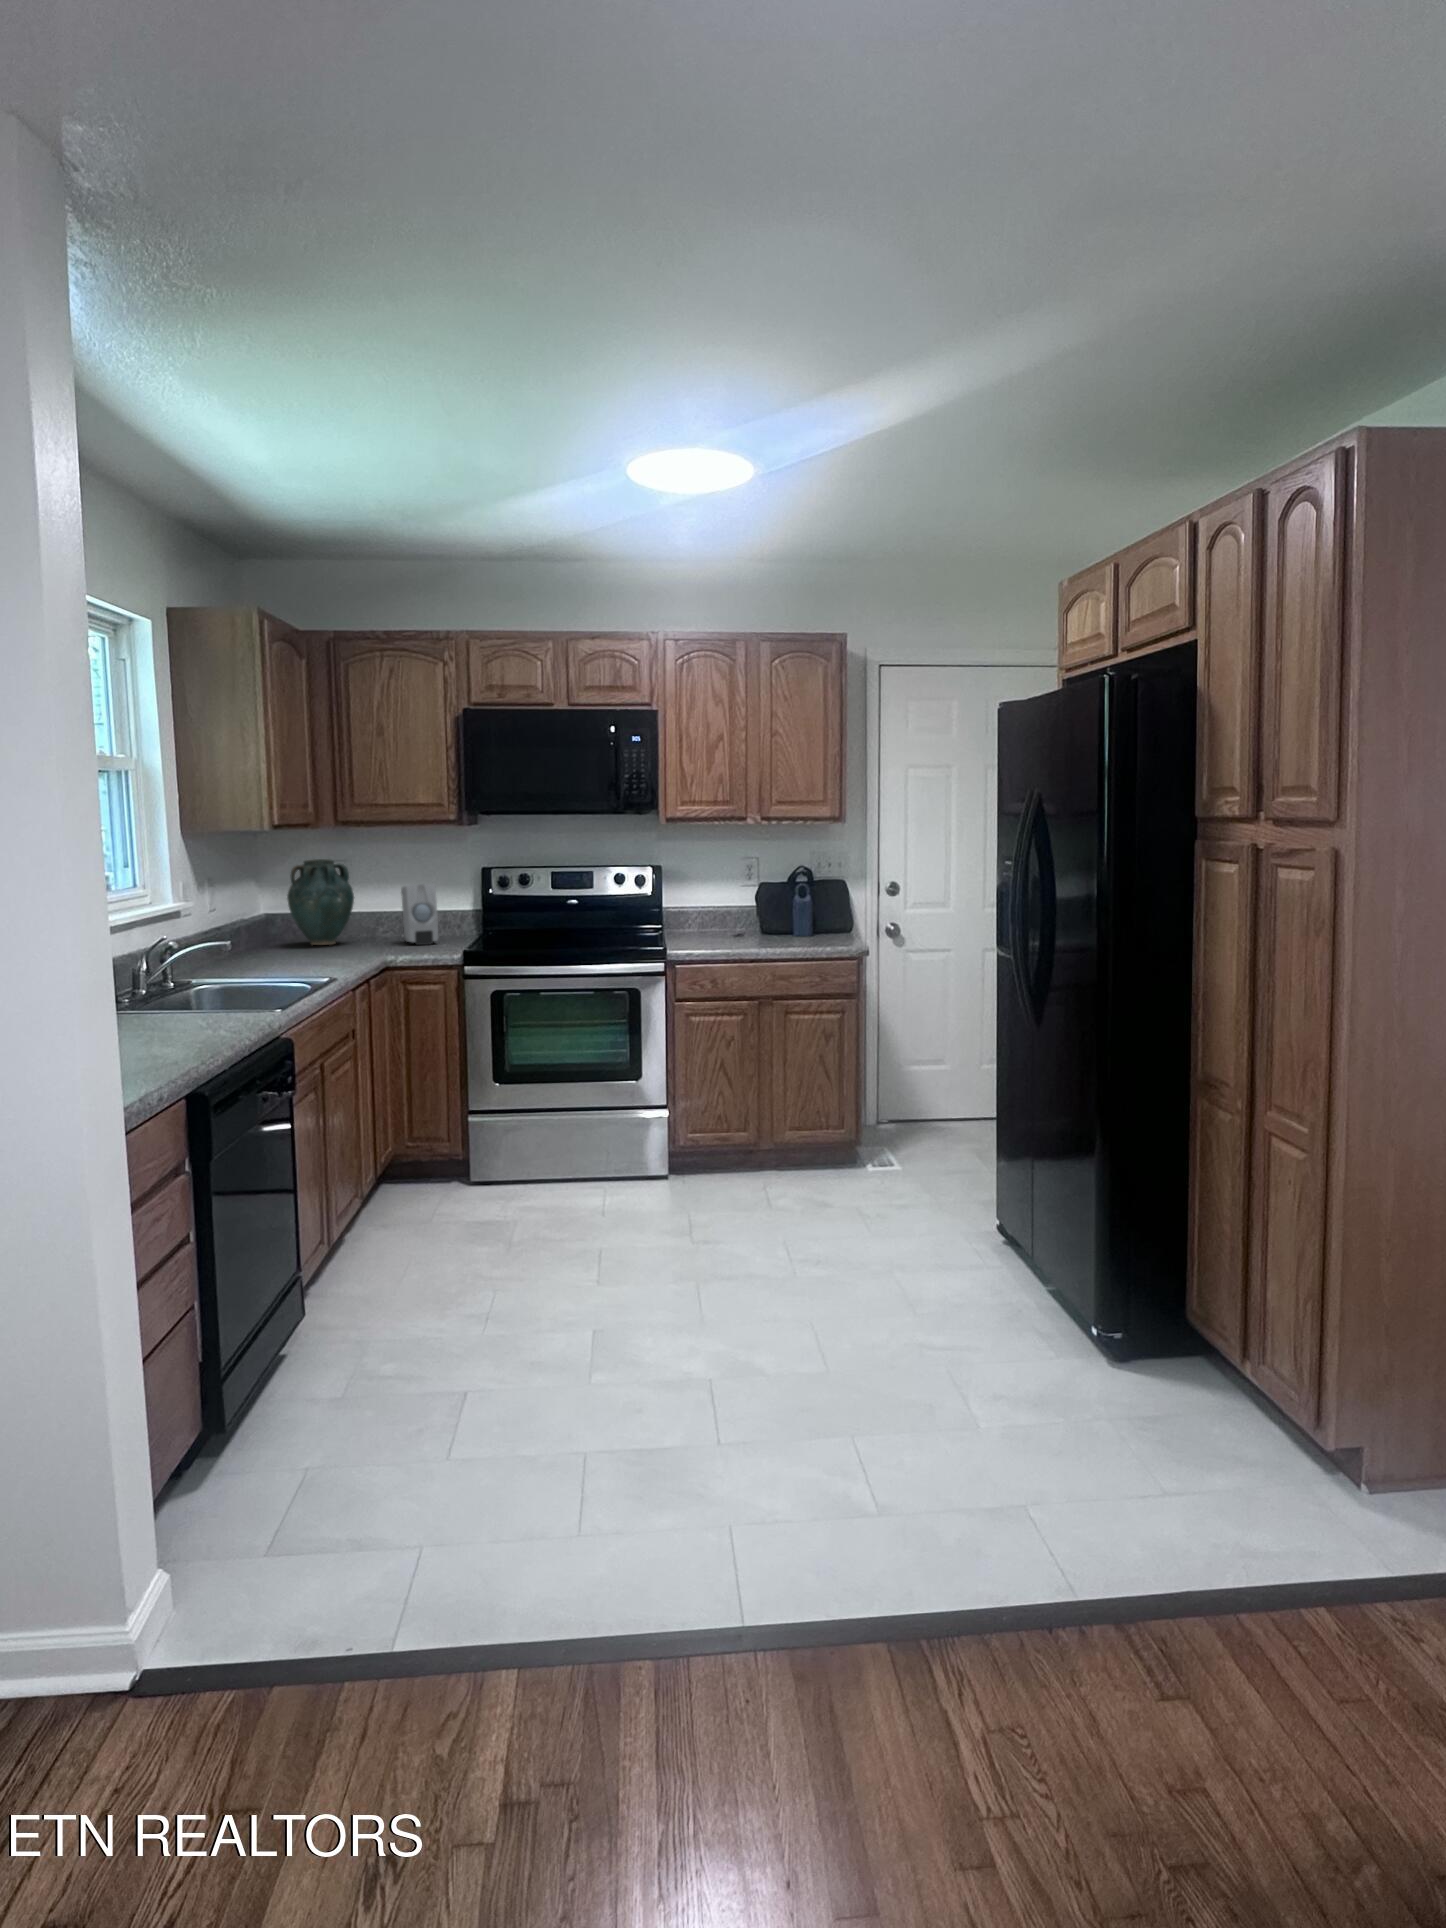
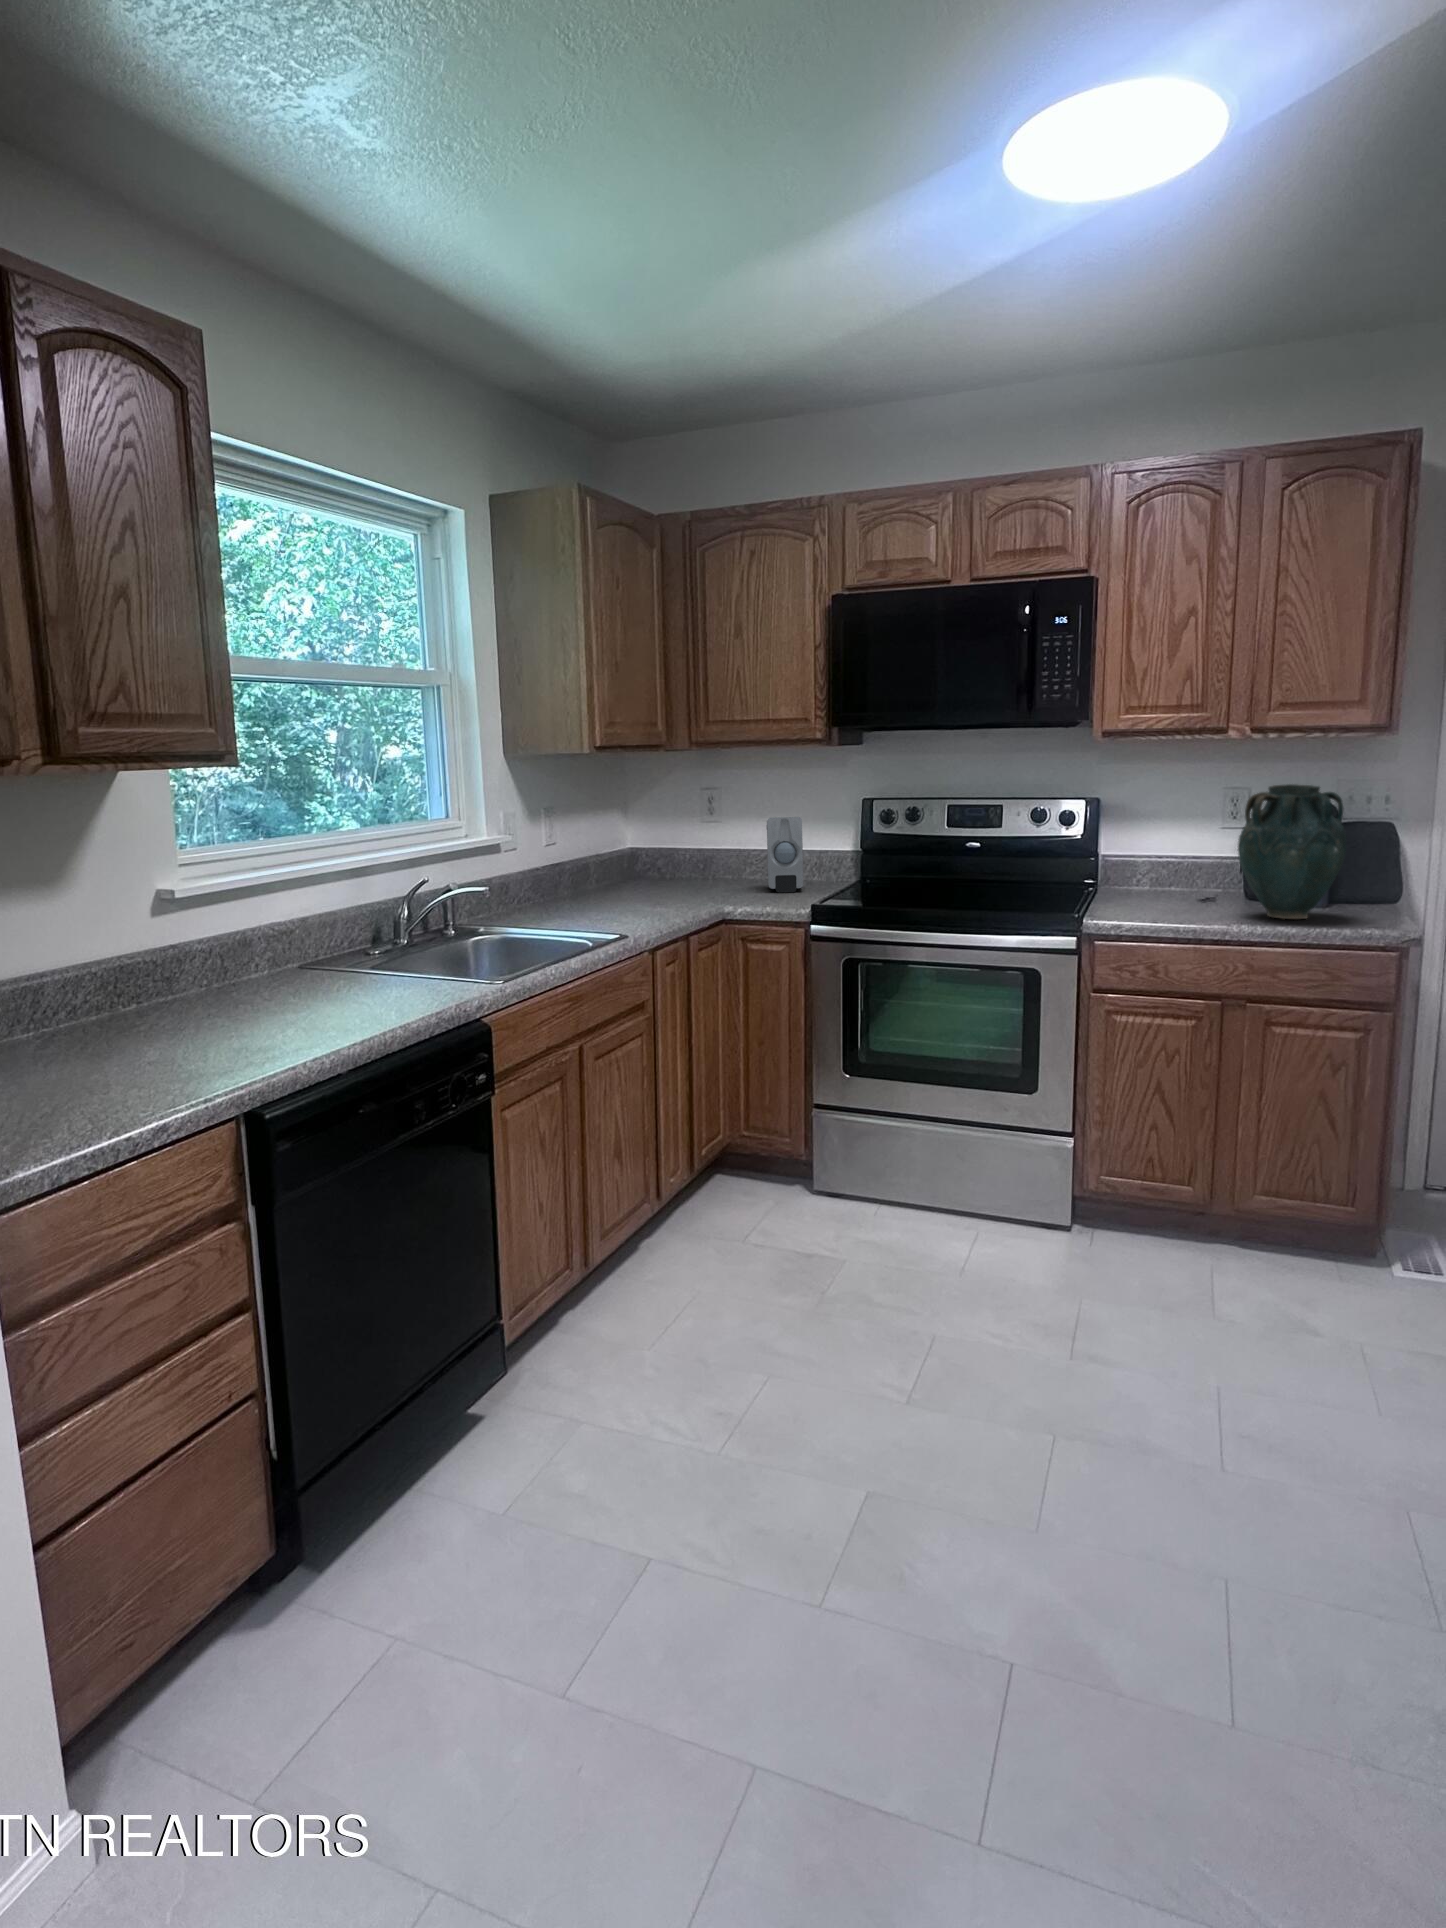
vase: present [287,859,354,945] -> present [1238,784,1346,919]

